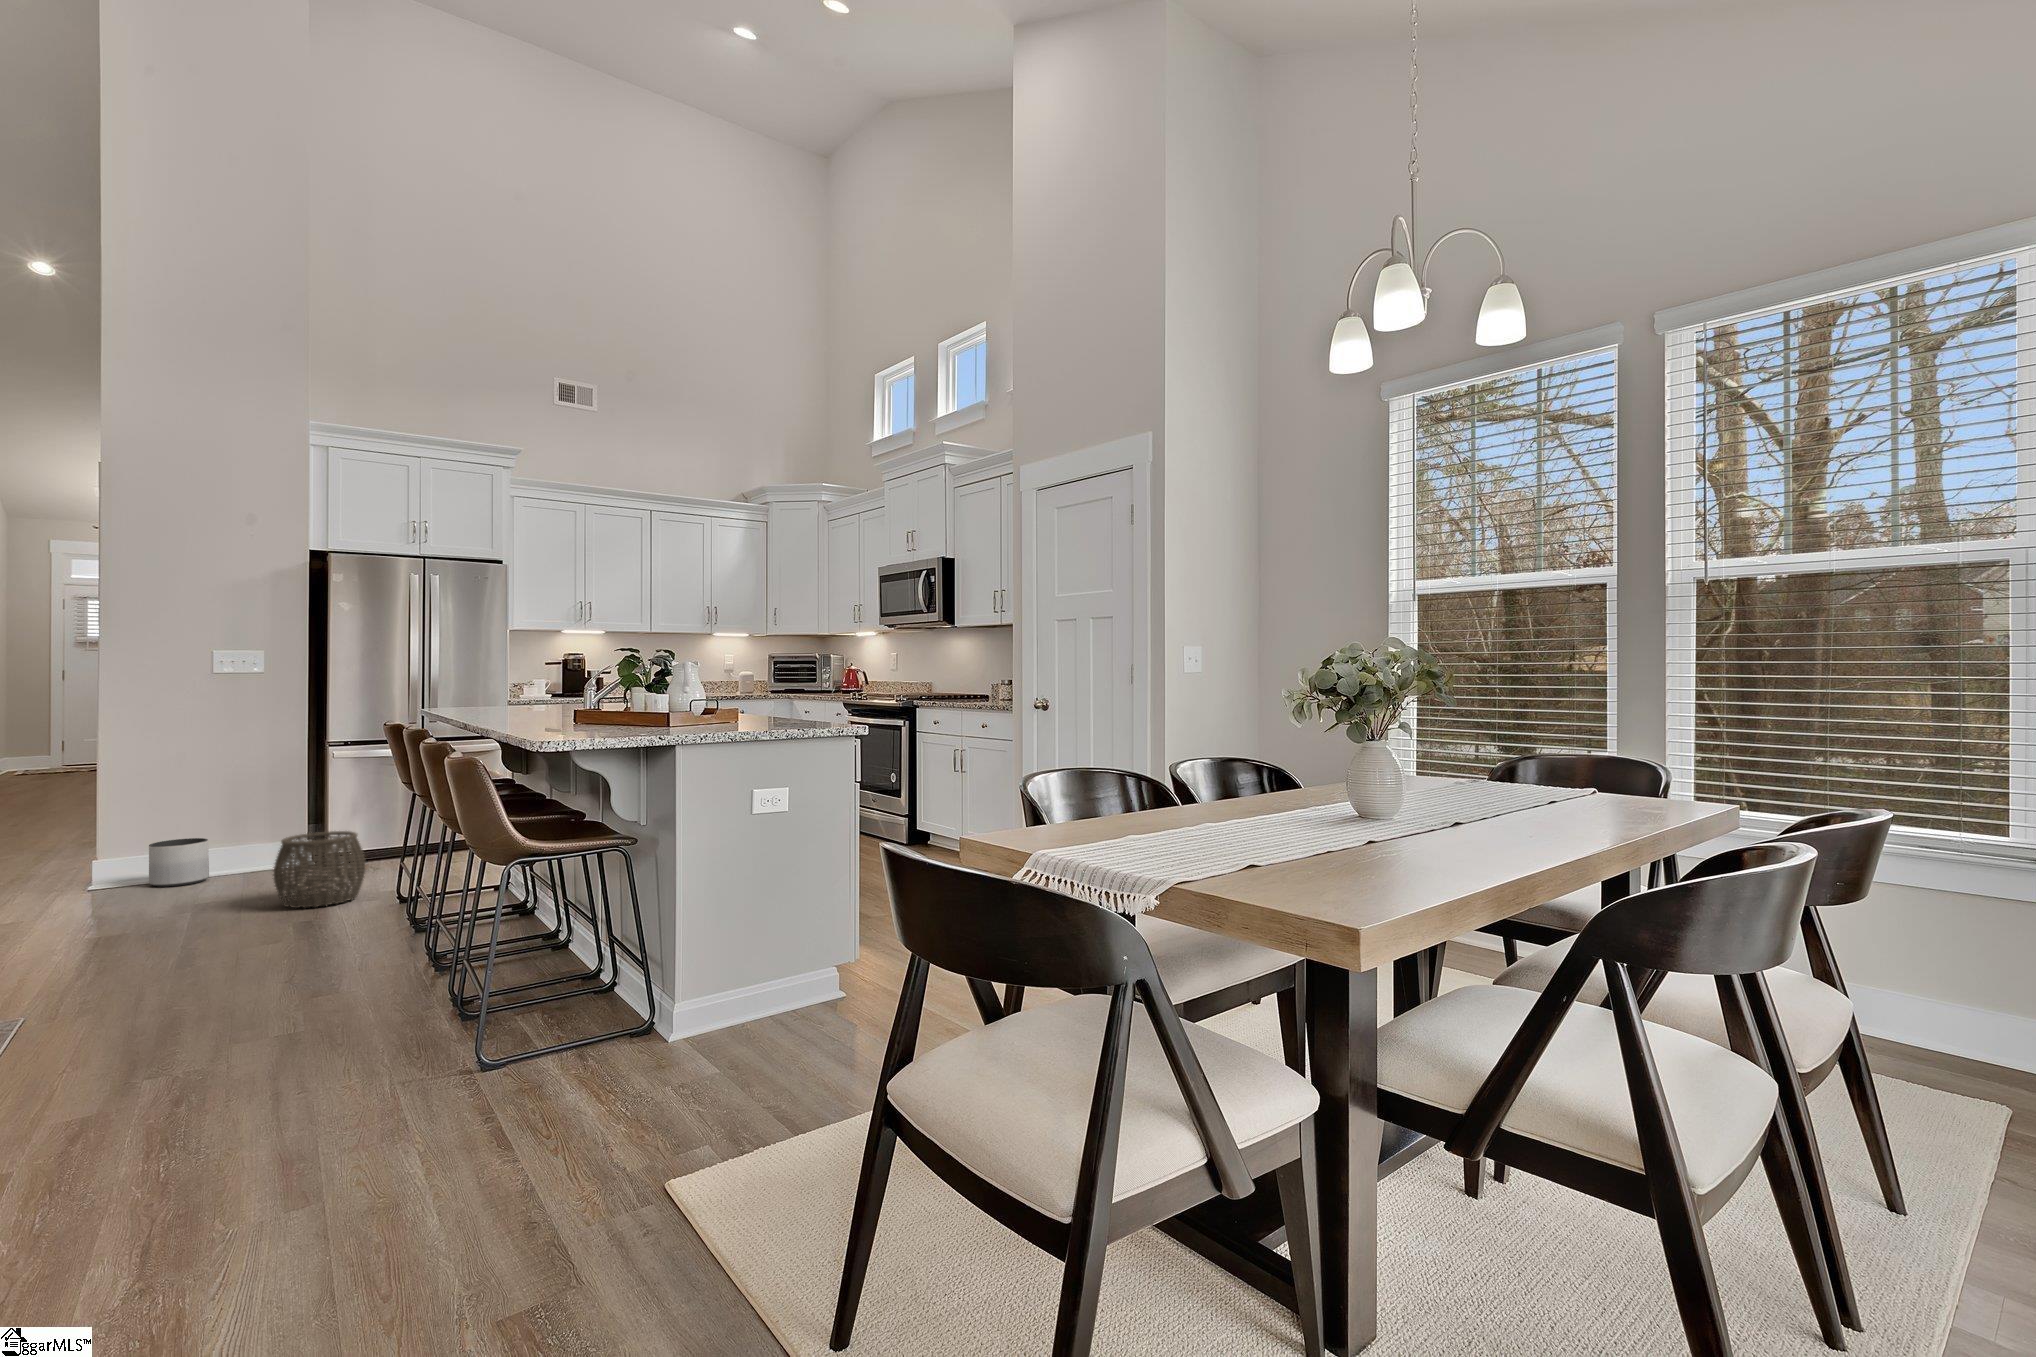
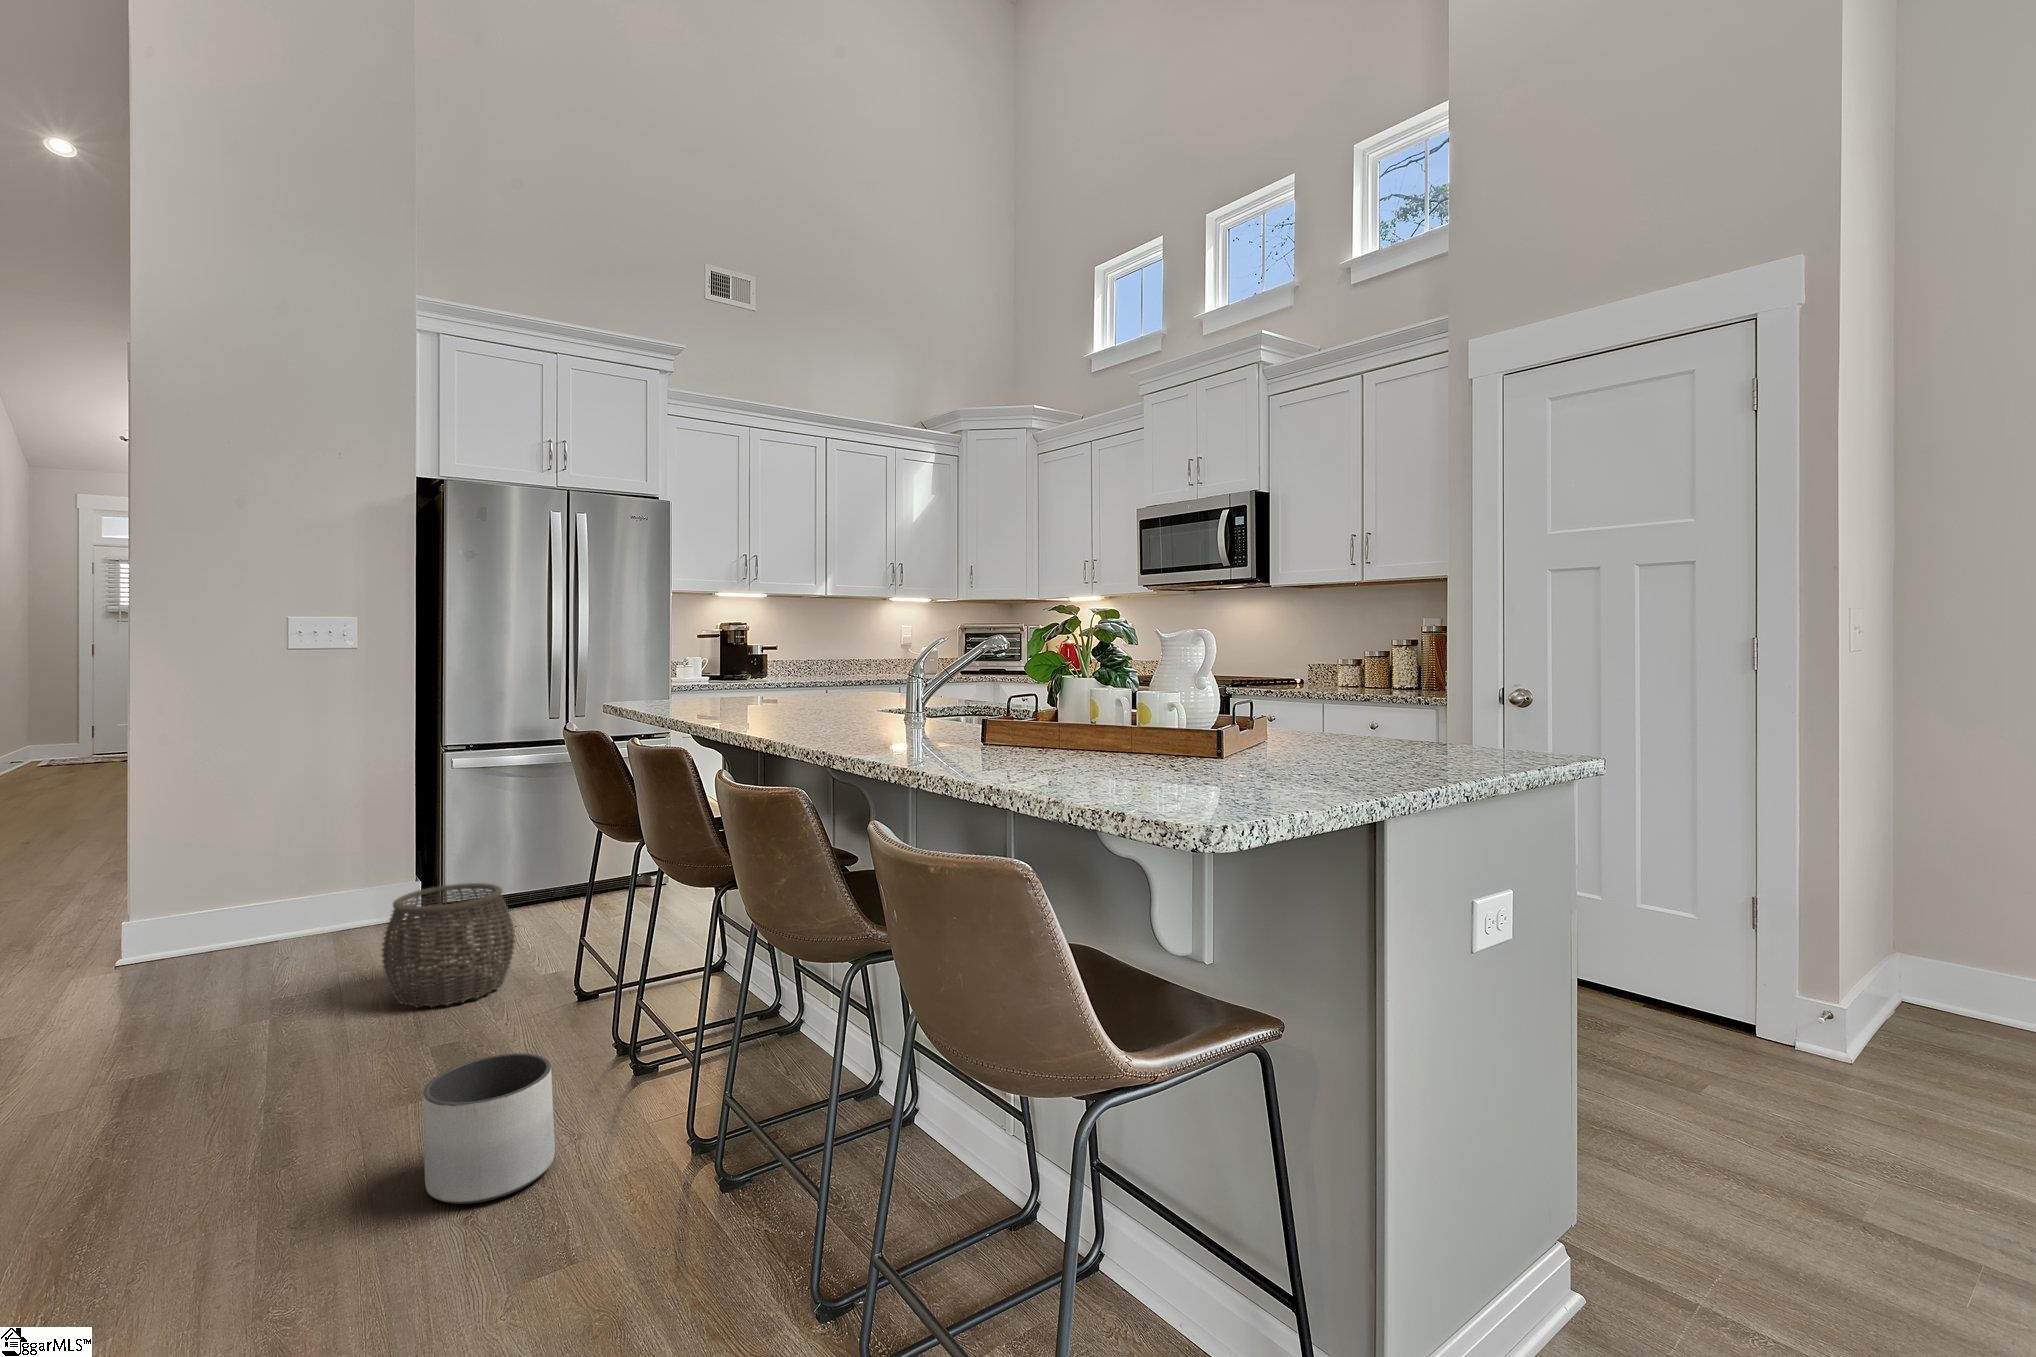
planter: present [149,838,209,887] -> present [423,1053,555,1204]

